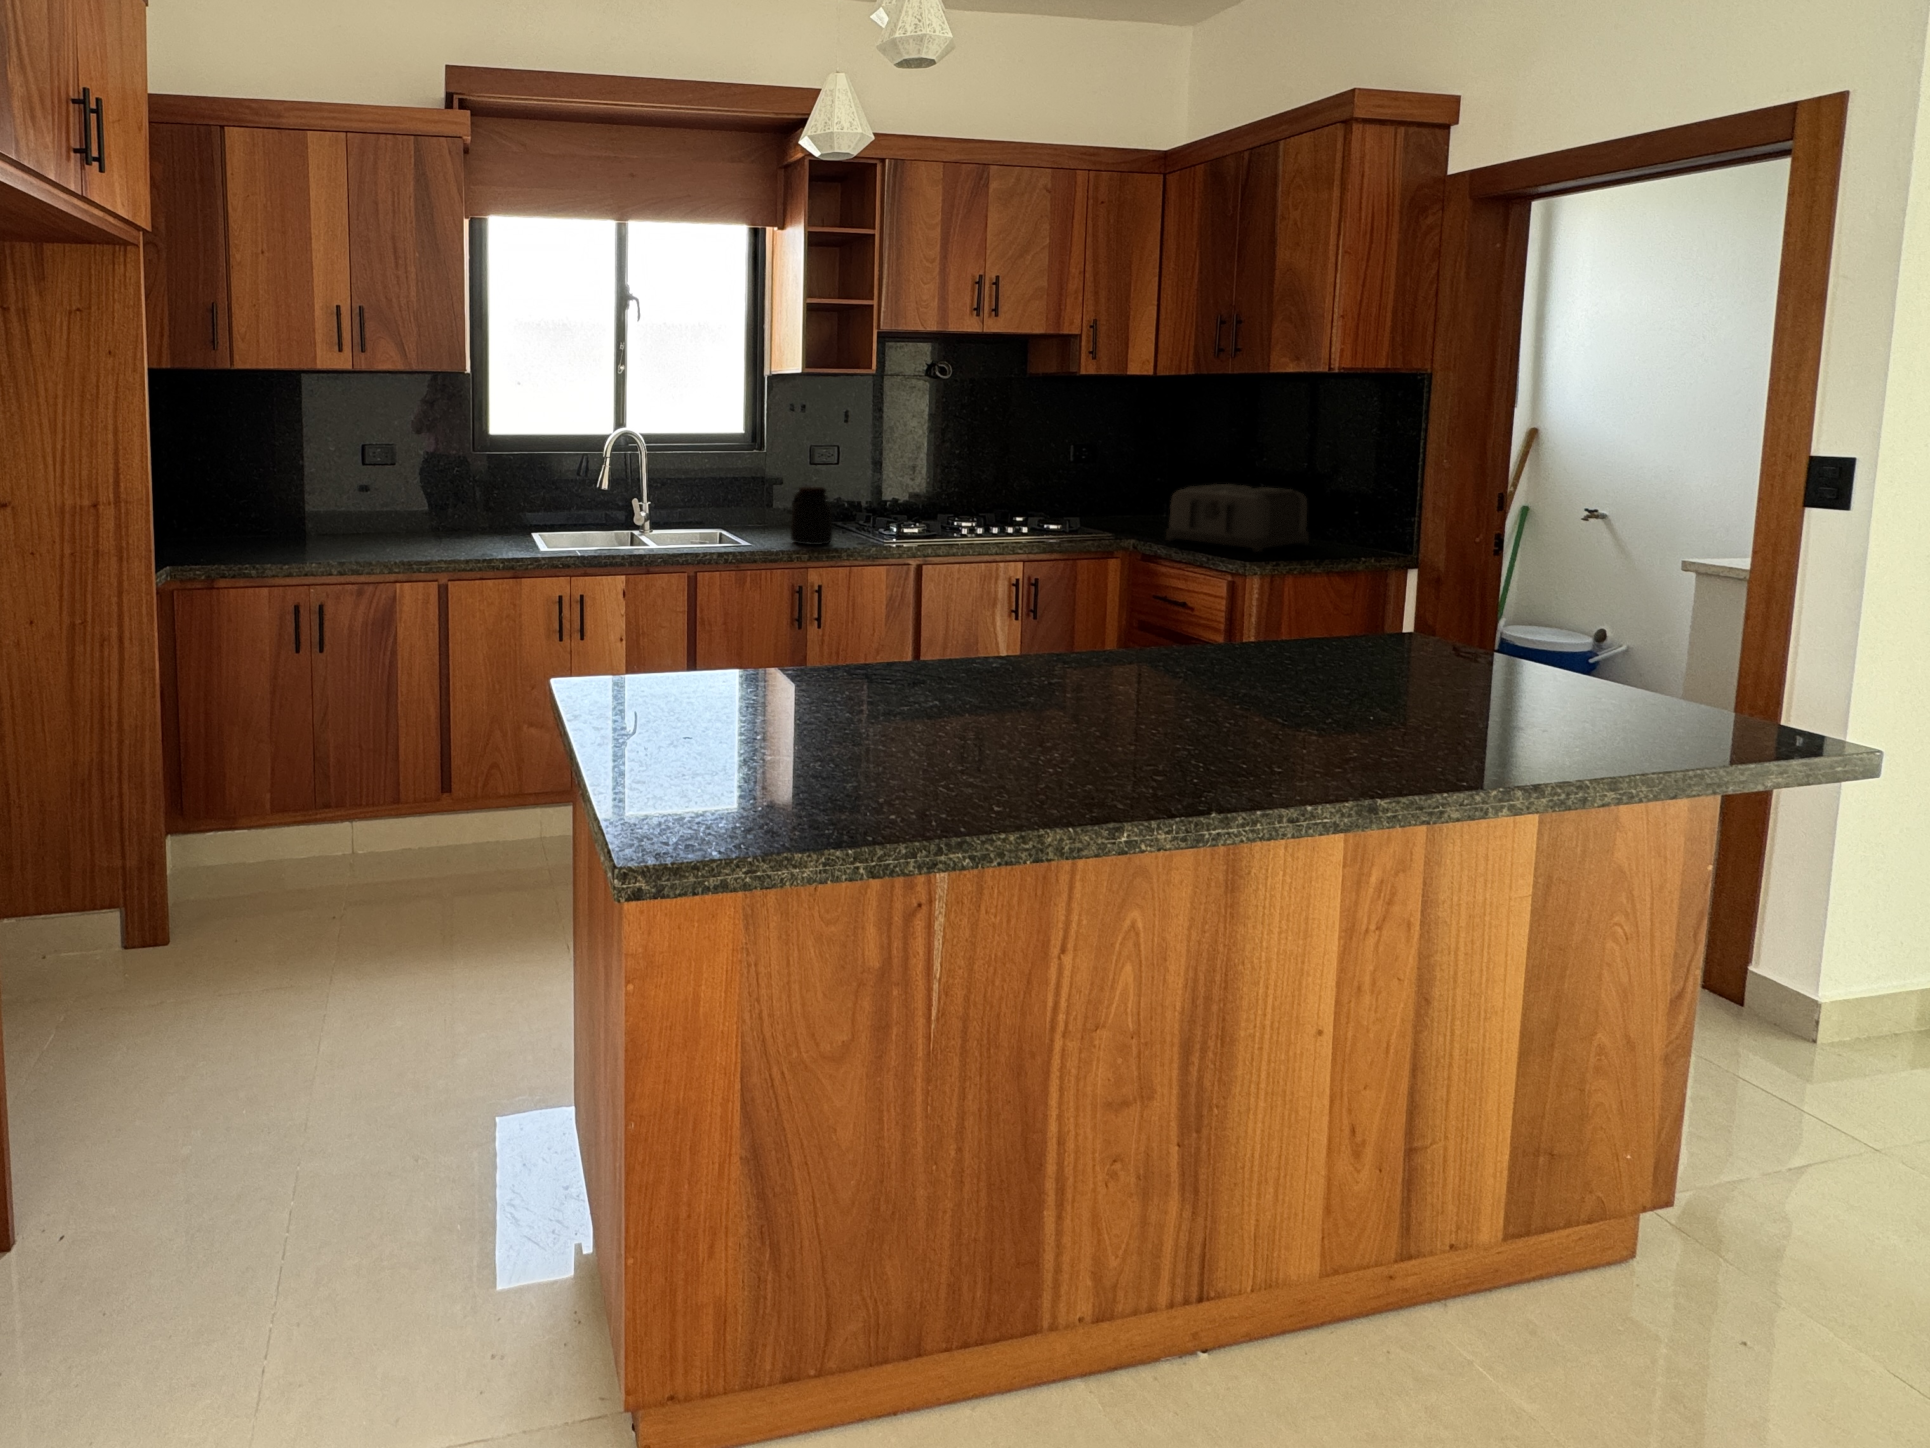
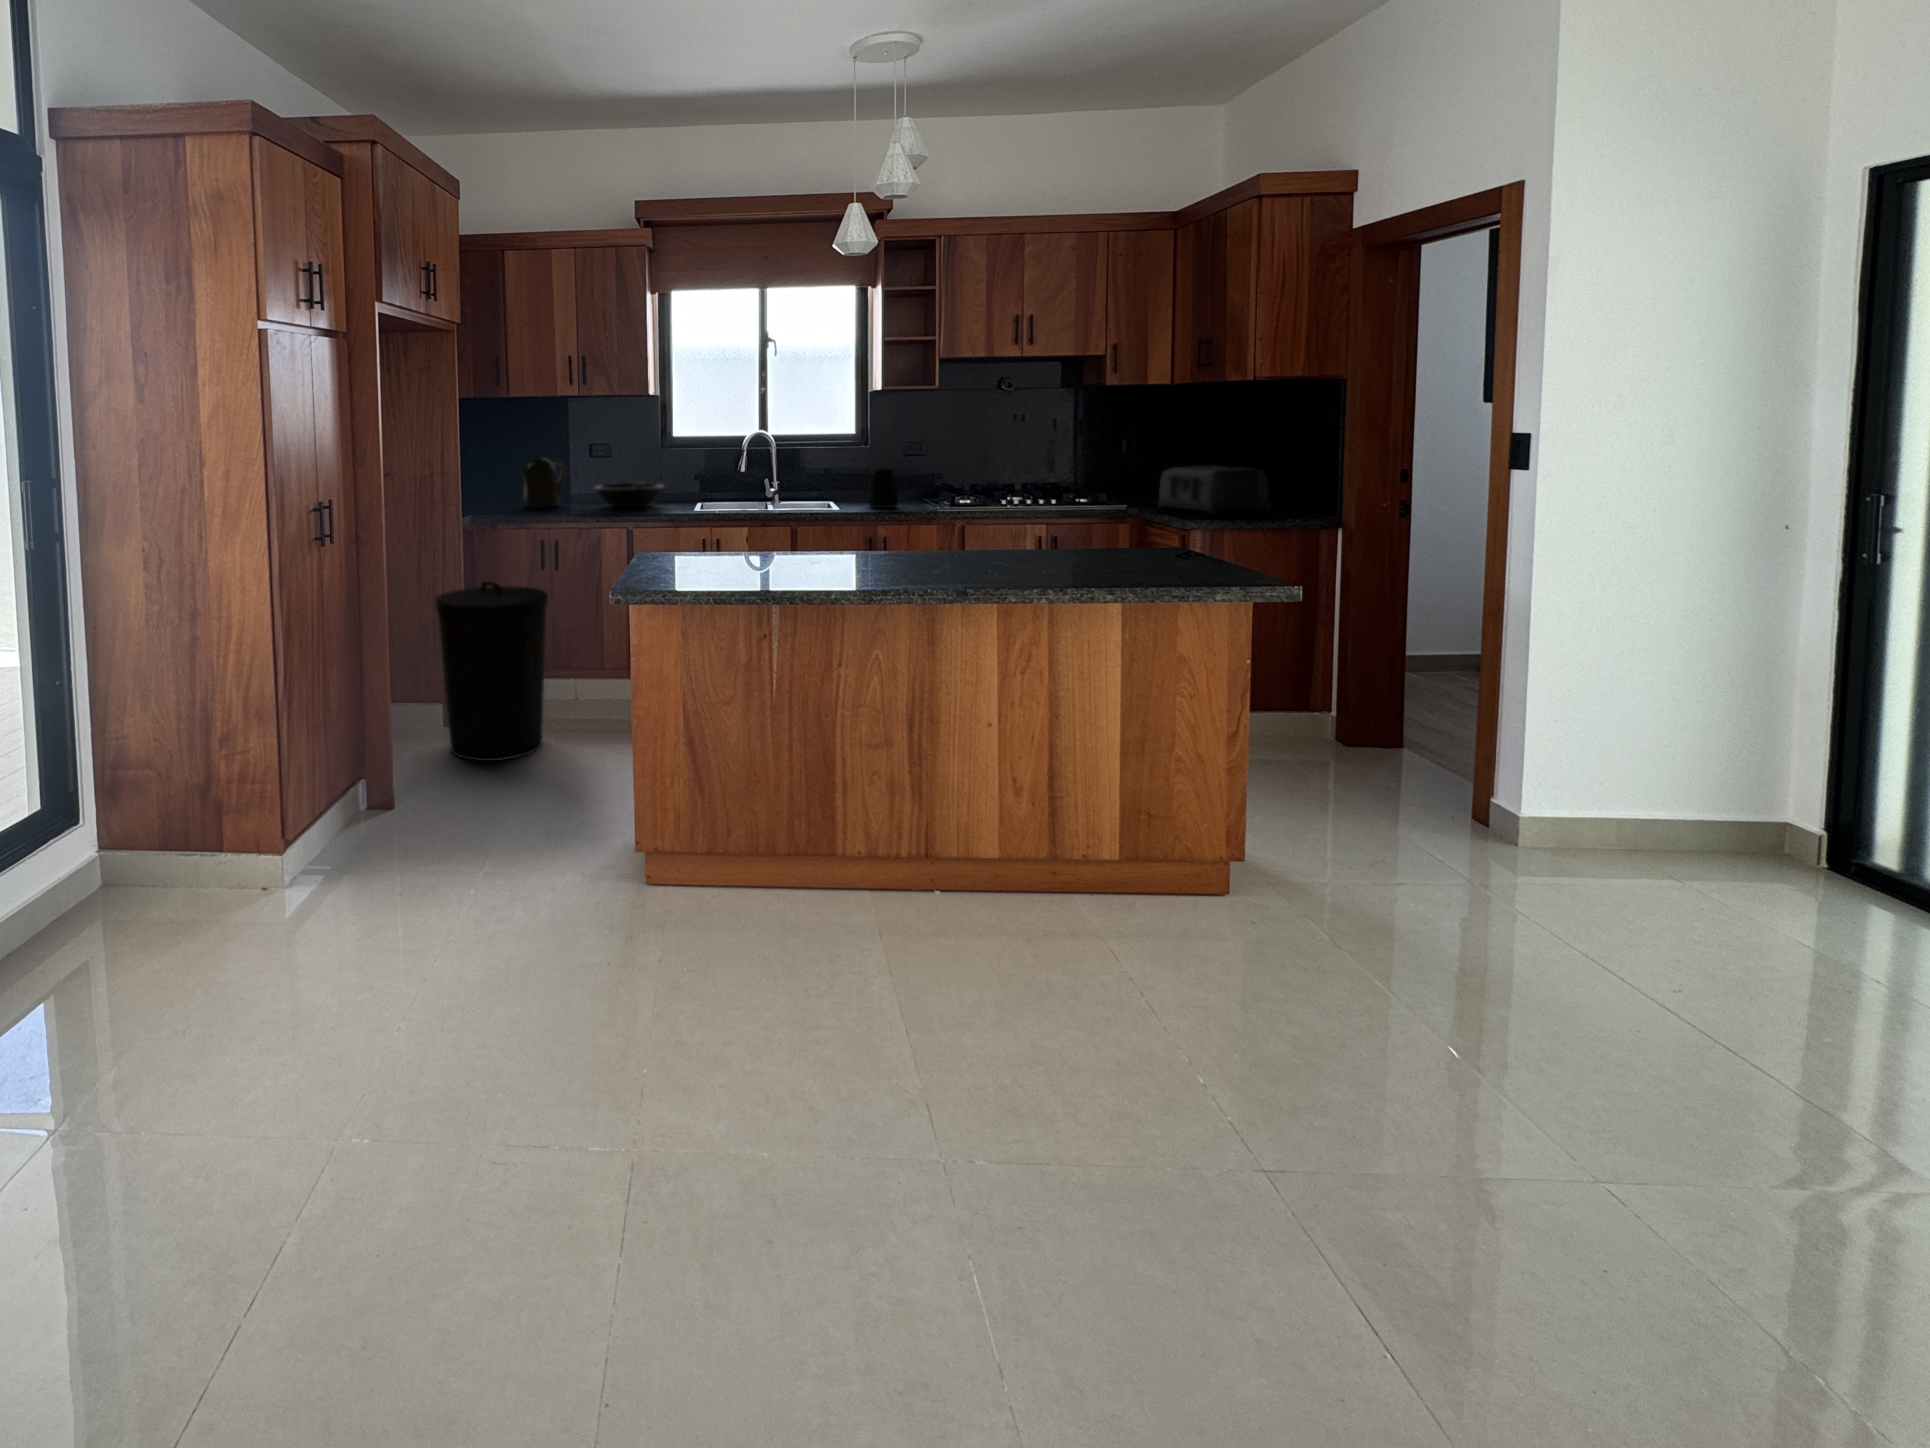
kettle: none [253,469,325,548] -> present [522,458,565,508]
fruit bowl: none [374,503,487,546] -> present [594,481,664,507]
trash can: none [102,694,317,1031] -> present [436,581,548,761]

